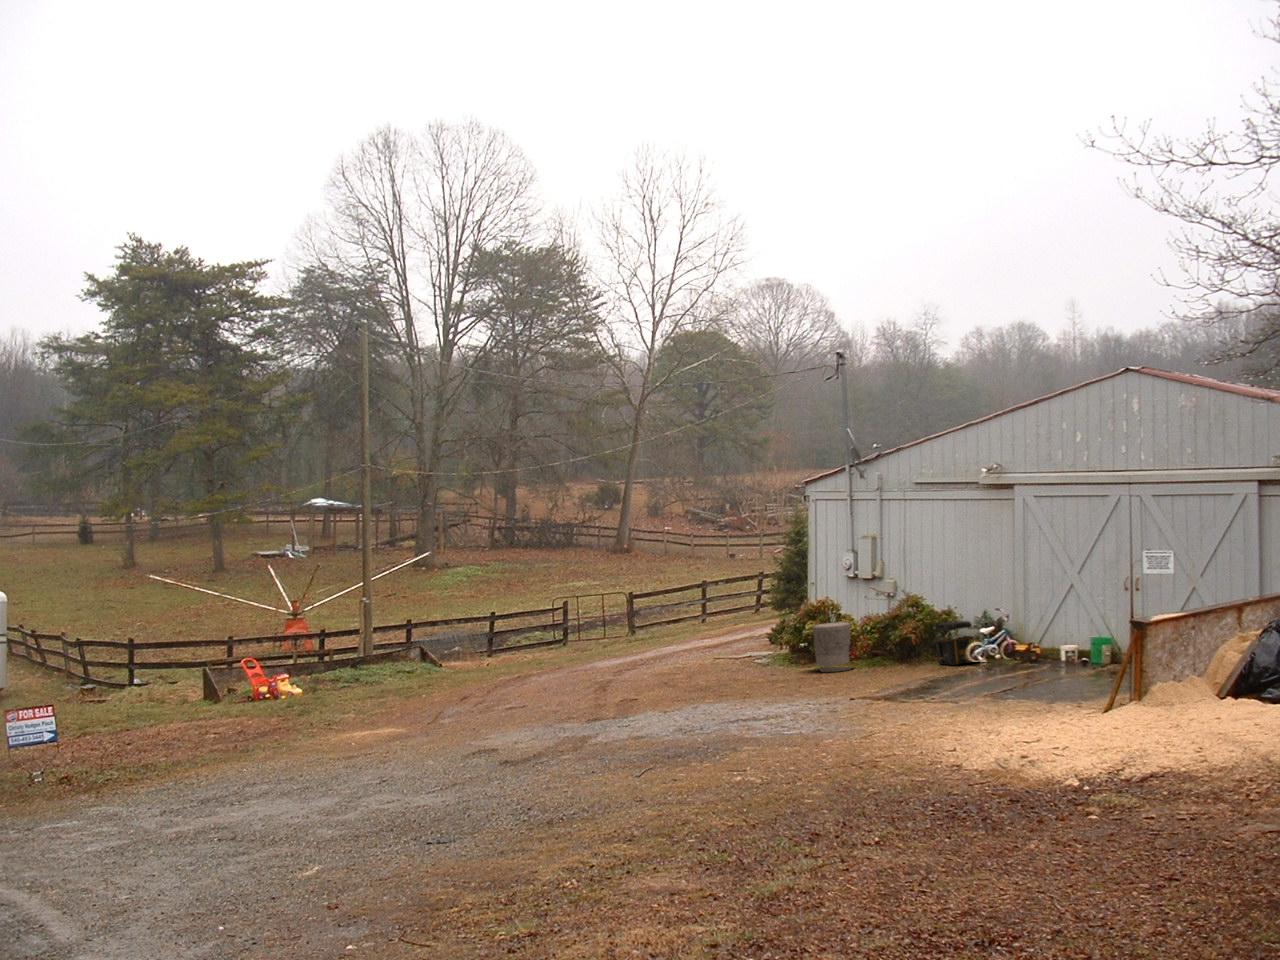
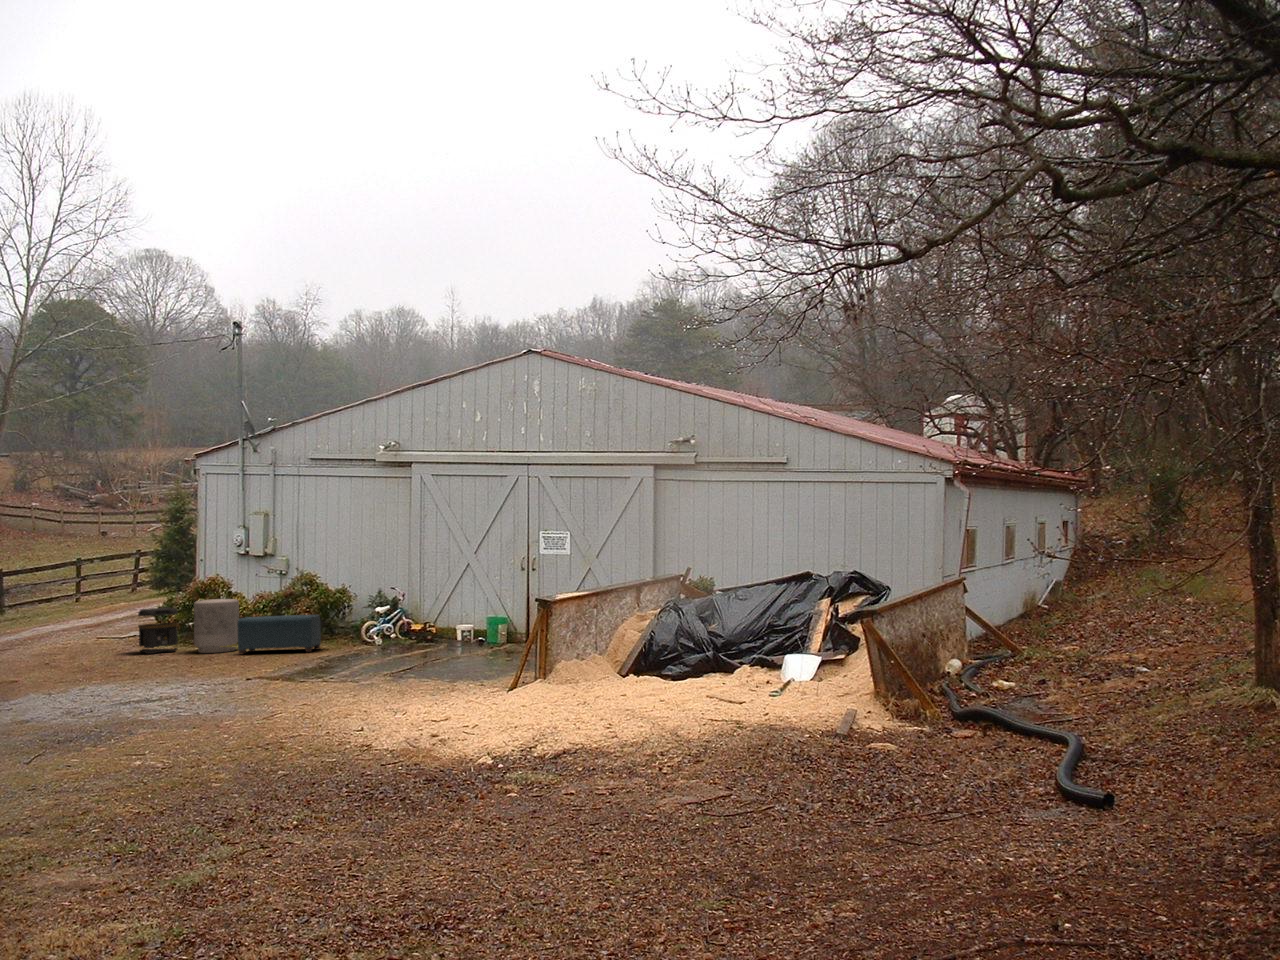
toolbox: present [935,621,974,665] -> present [138,607,178,654]
bench: none [851,636,928,674] -> present [237,615,321,654]

